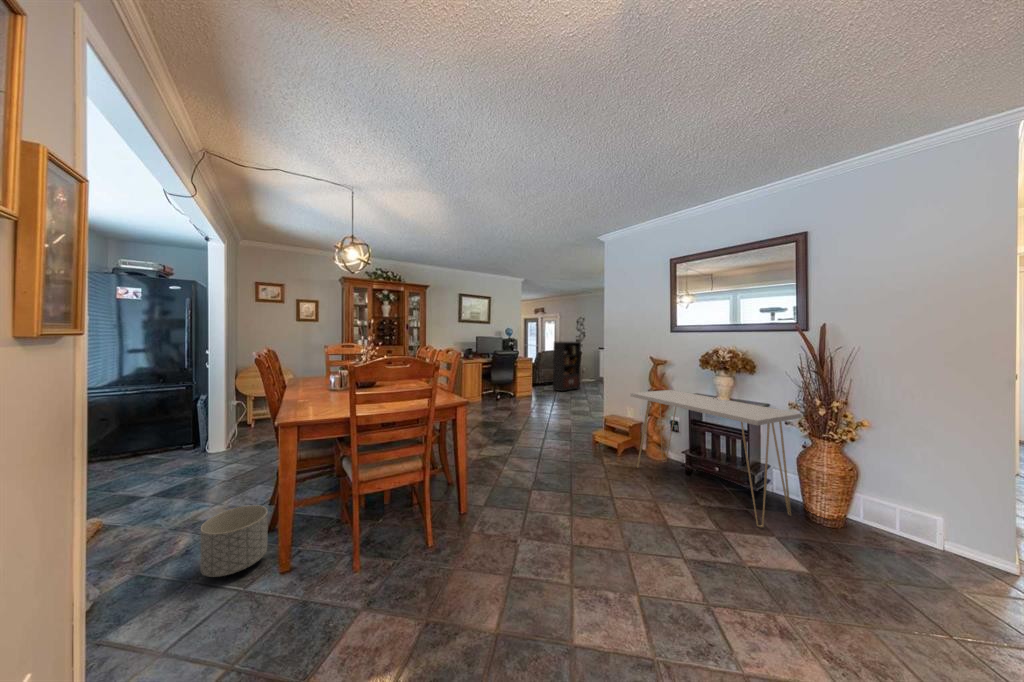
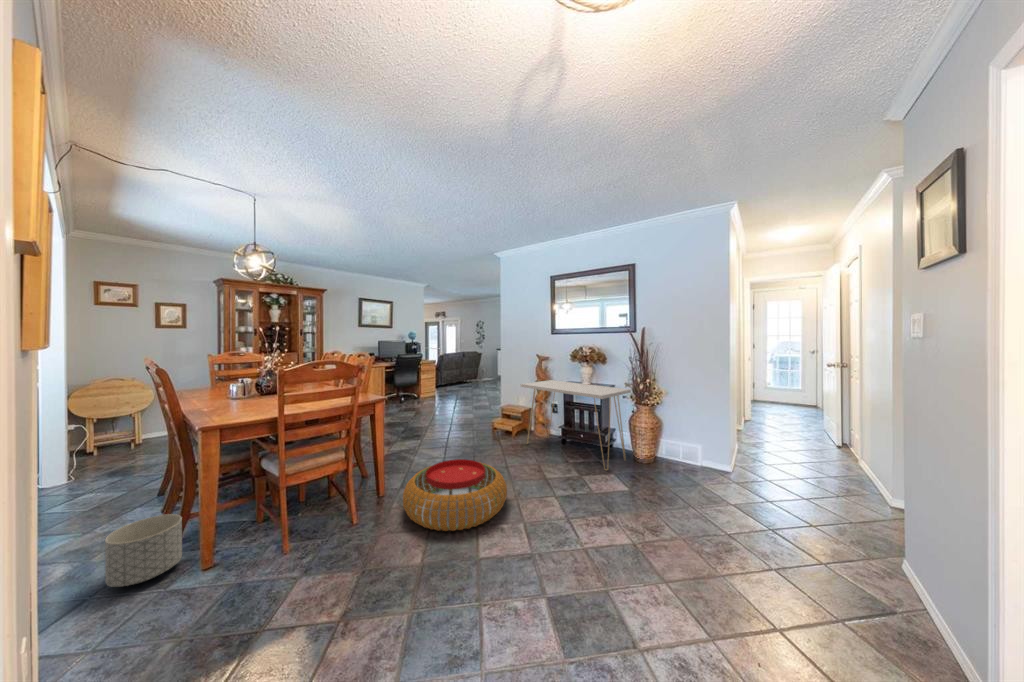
bookcase: present [553,342,581,391] -> none [455,344,480,390]
pouf: none [482,484,613,587] -> present [403,459,507,531]

